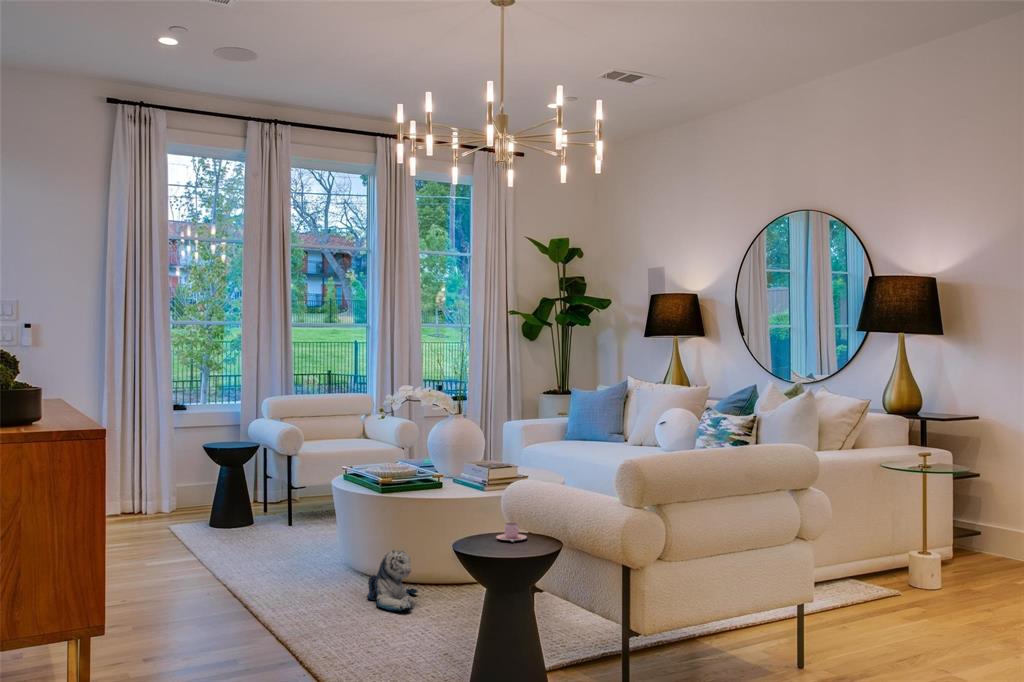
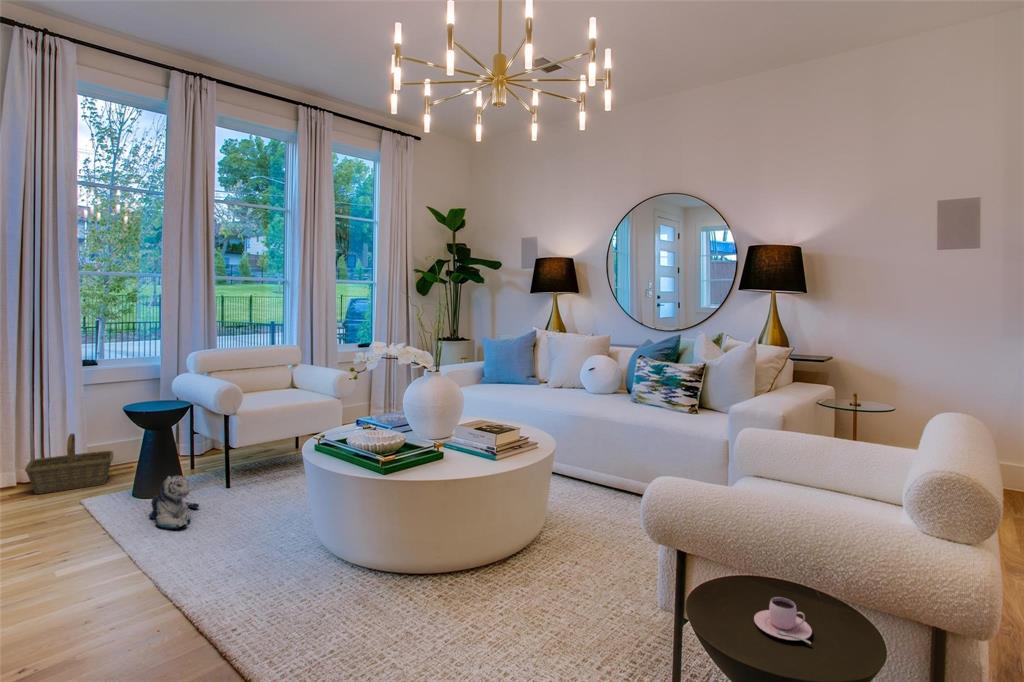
basket: none [131,470,198,520] -> present [25,434,114,494]
plush toy: present [367,550,417,611] -> present [149,475,199,529]

